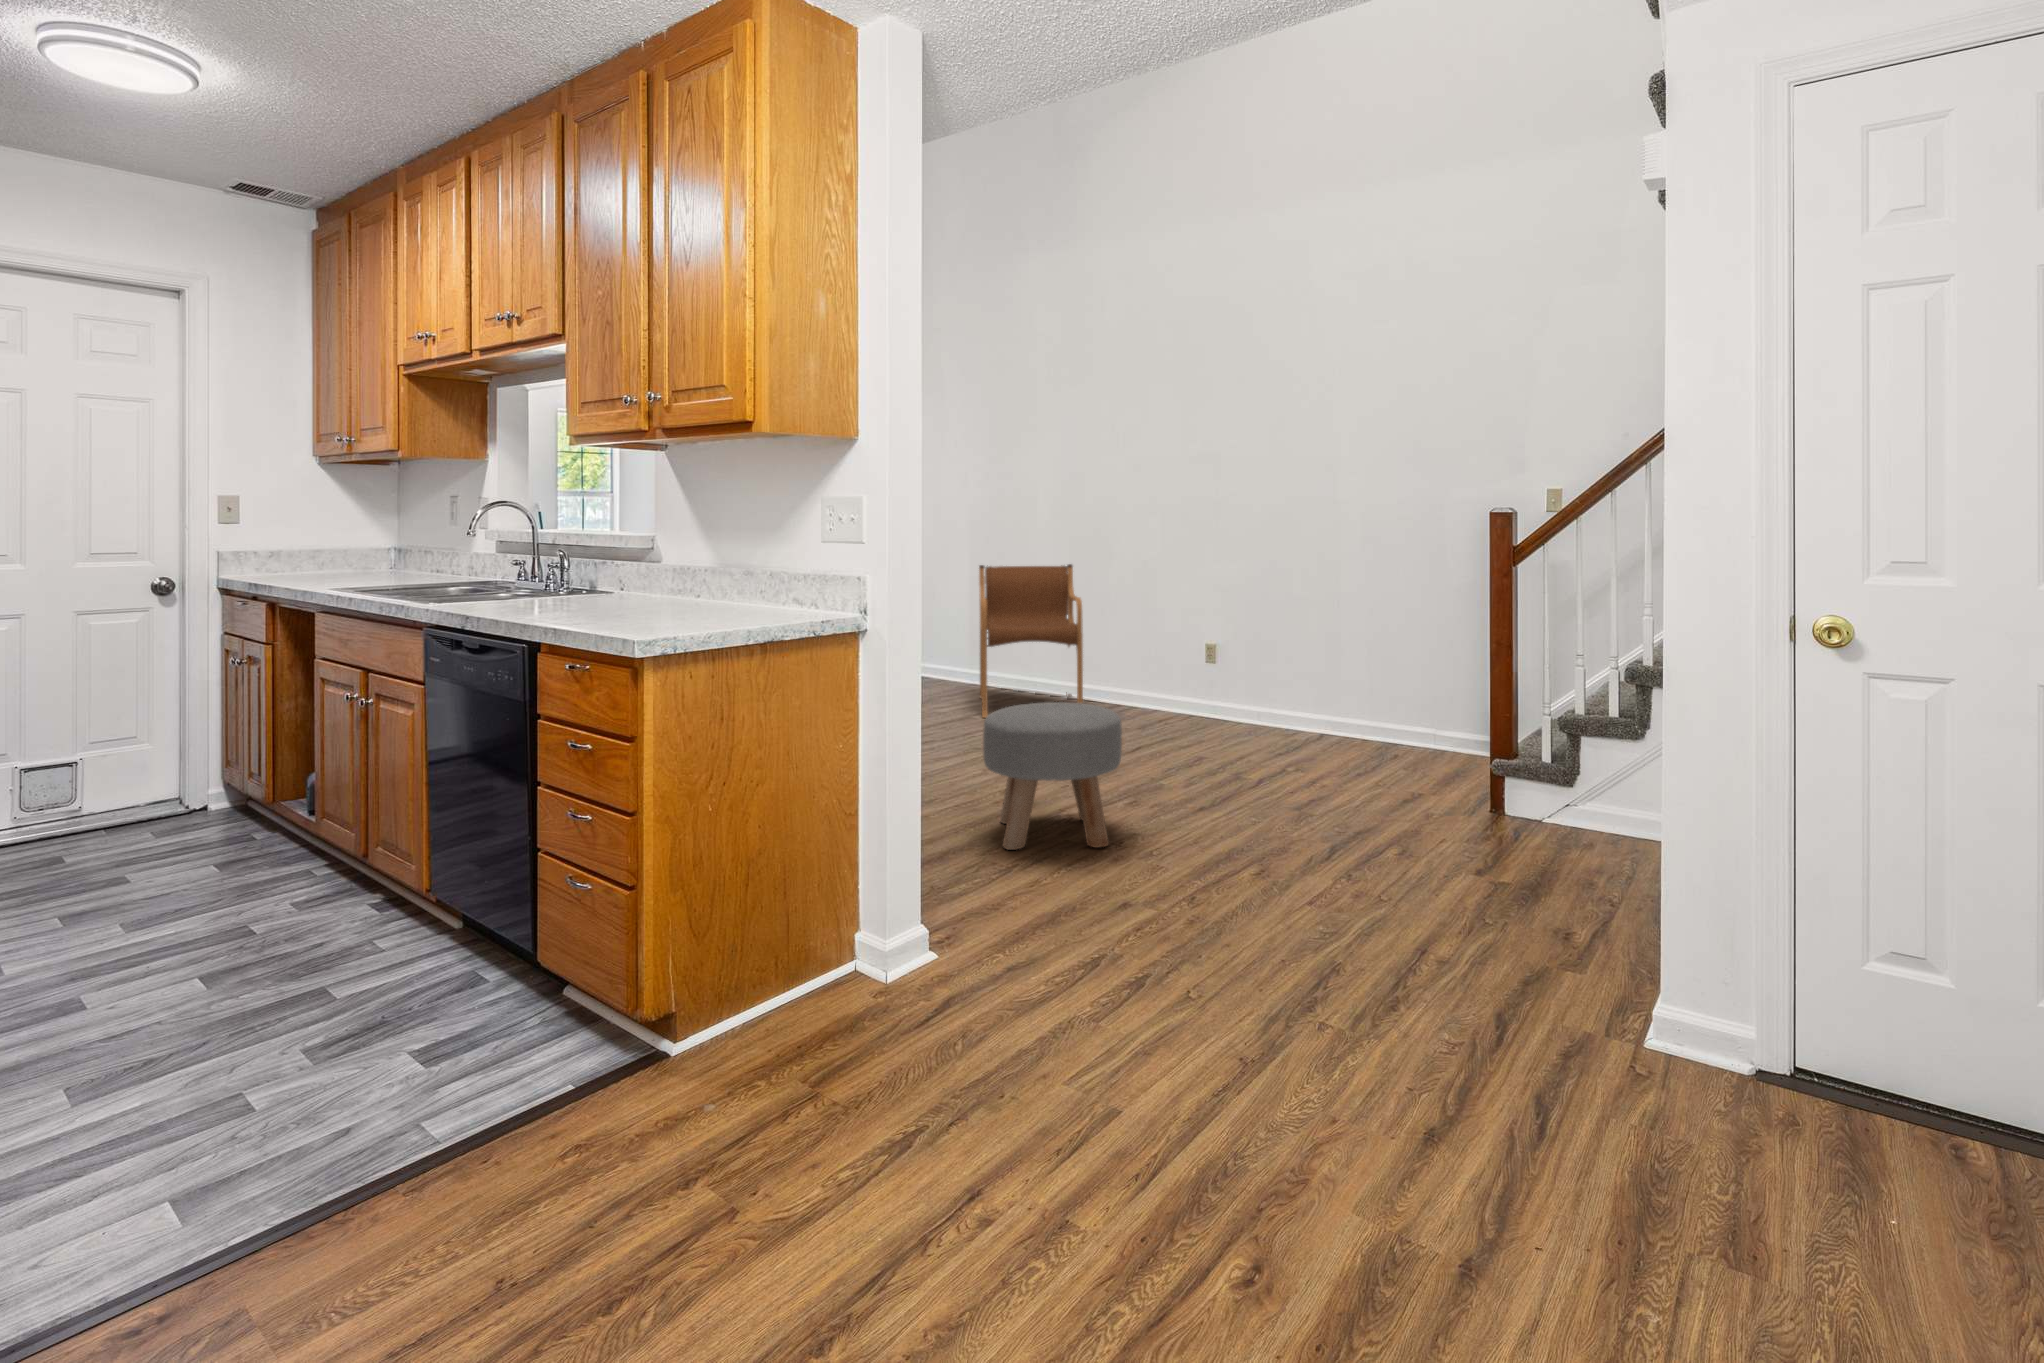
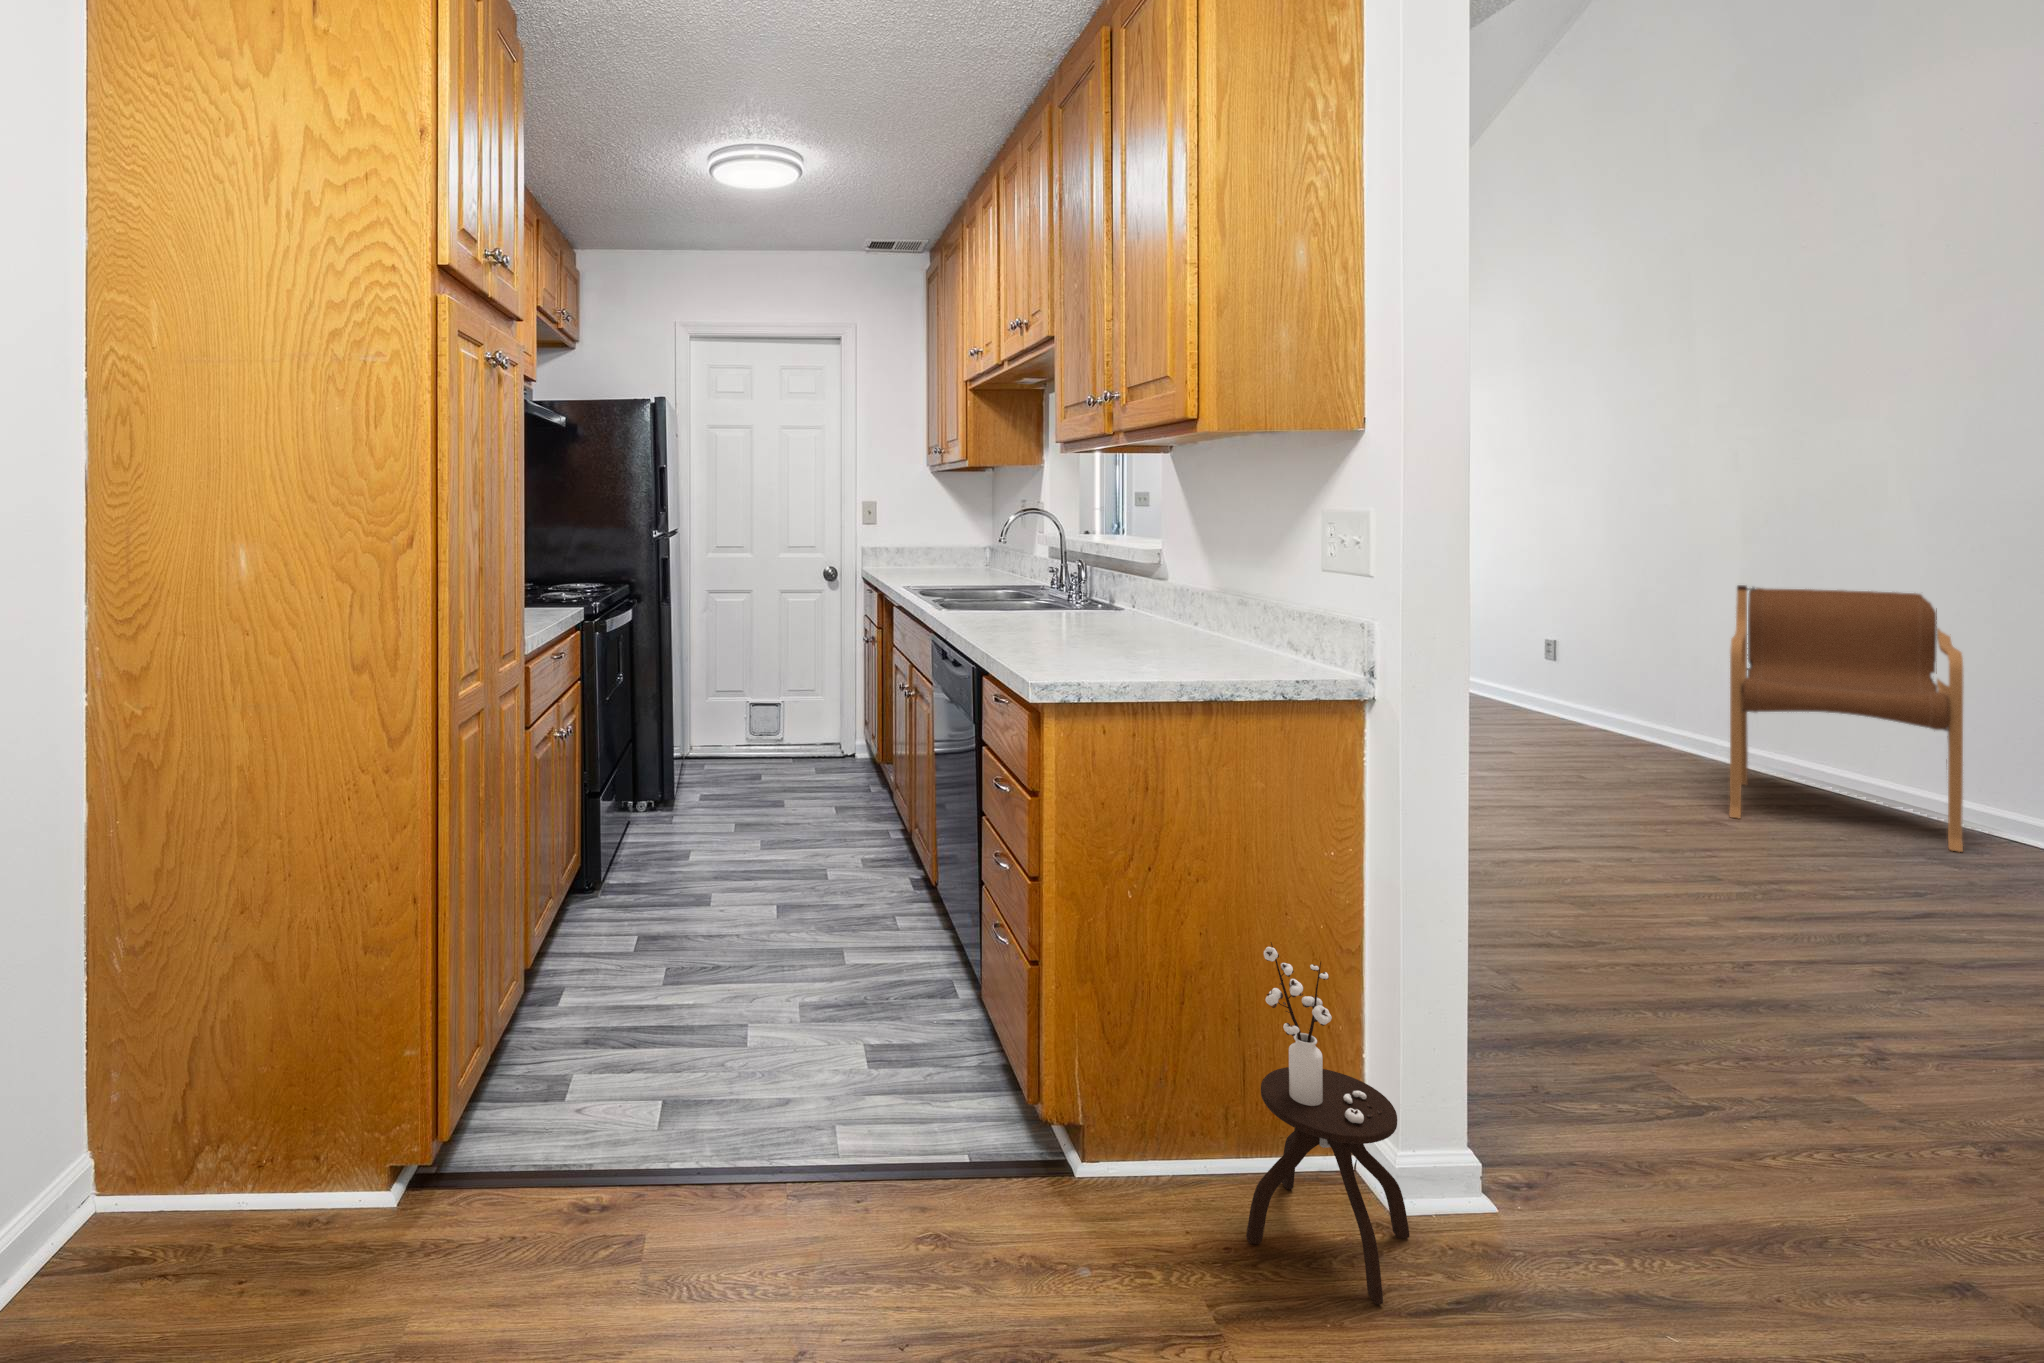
ottoman: present [983,702,1122,850] -> none [1658,828,1990,1126]
side table: none [812,810,904,1039] -> present [1246,942,1410,1304]

